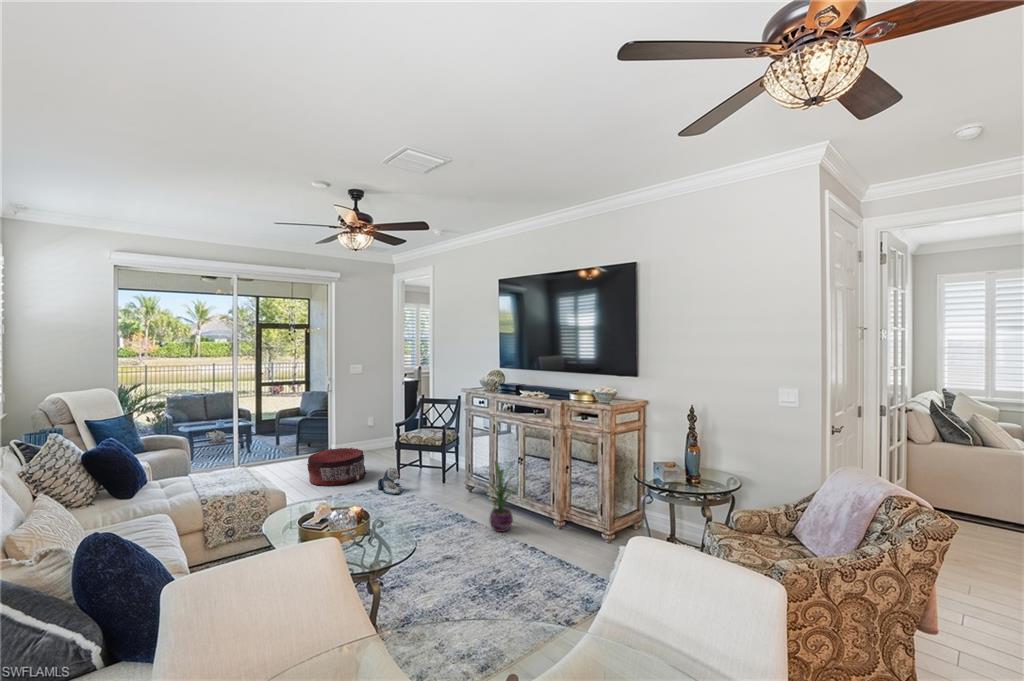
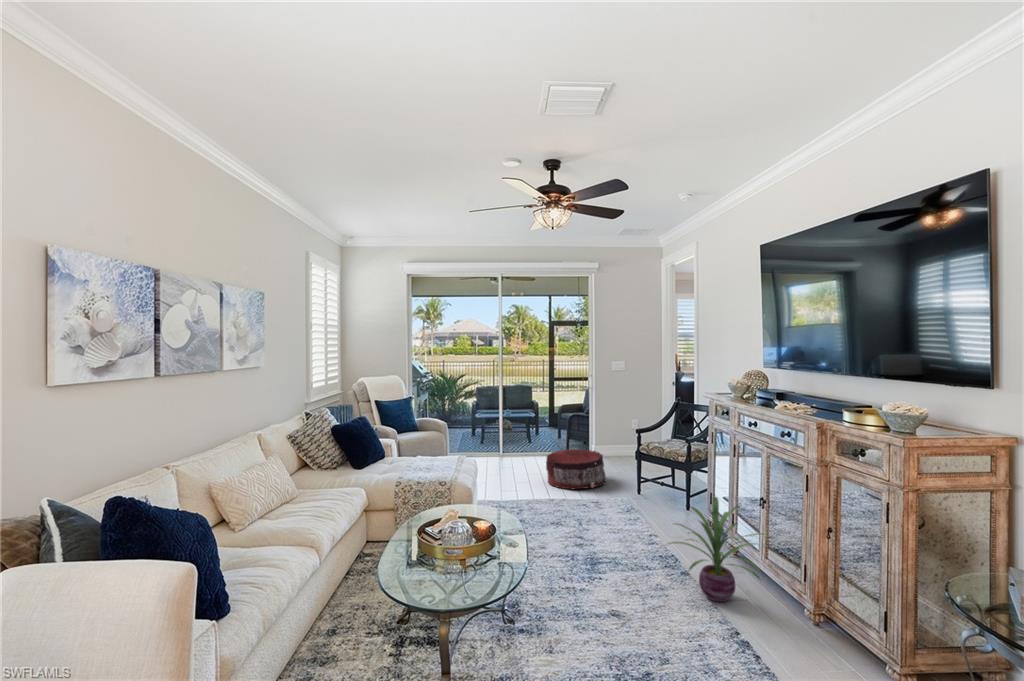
plush toy: present [378,468,400,495] -> none [605,481,632,513]

